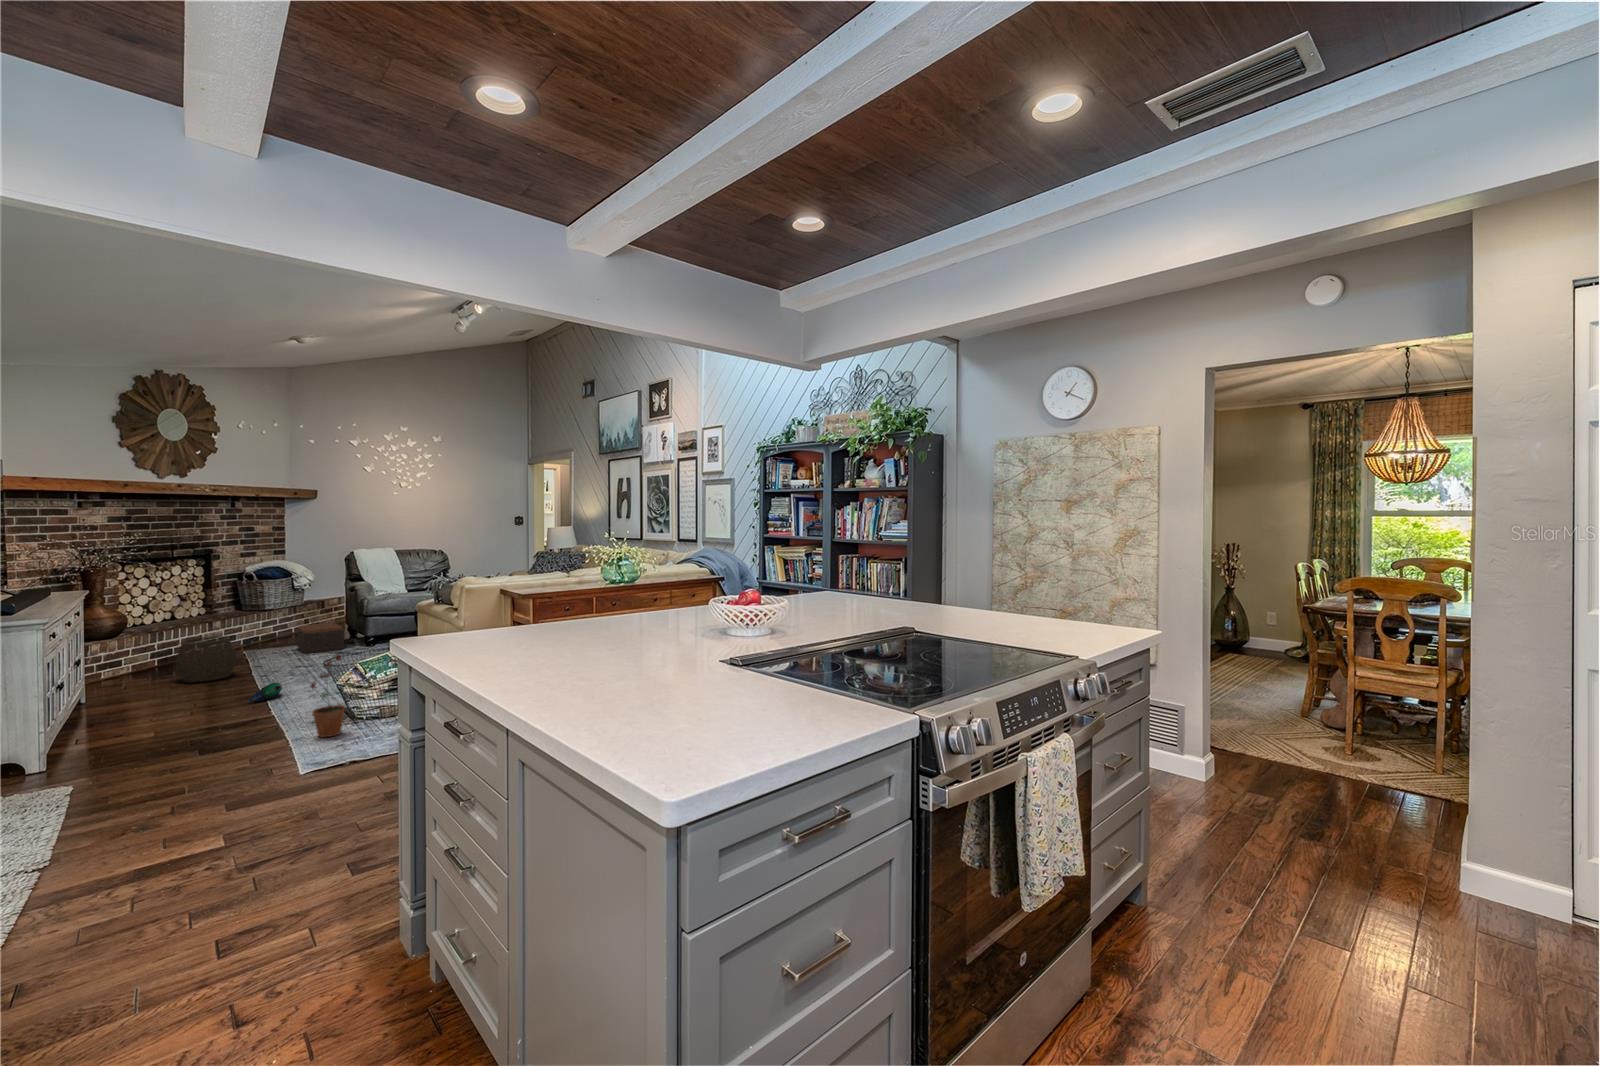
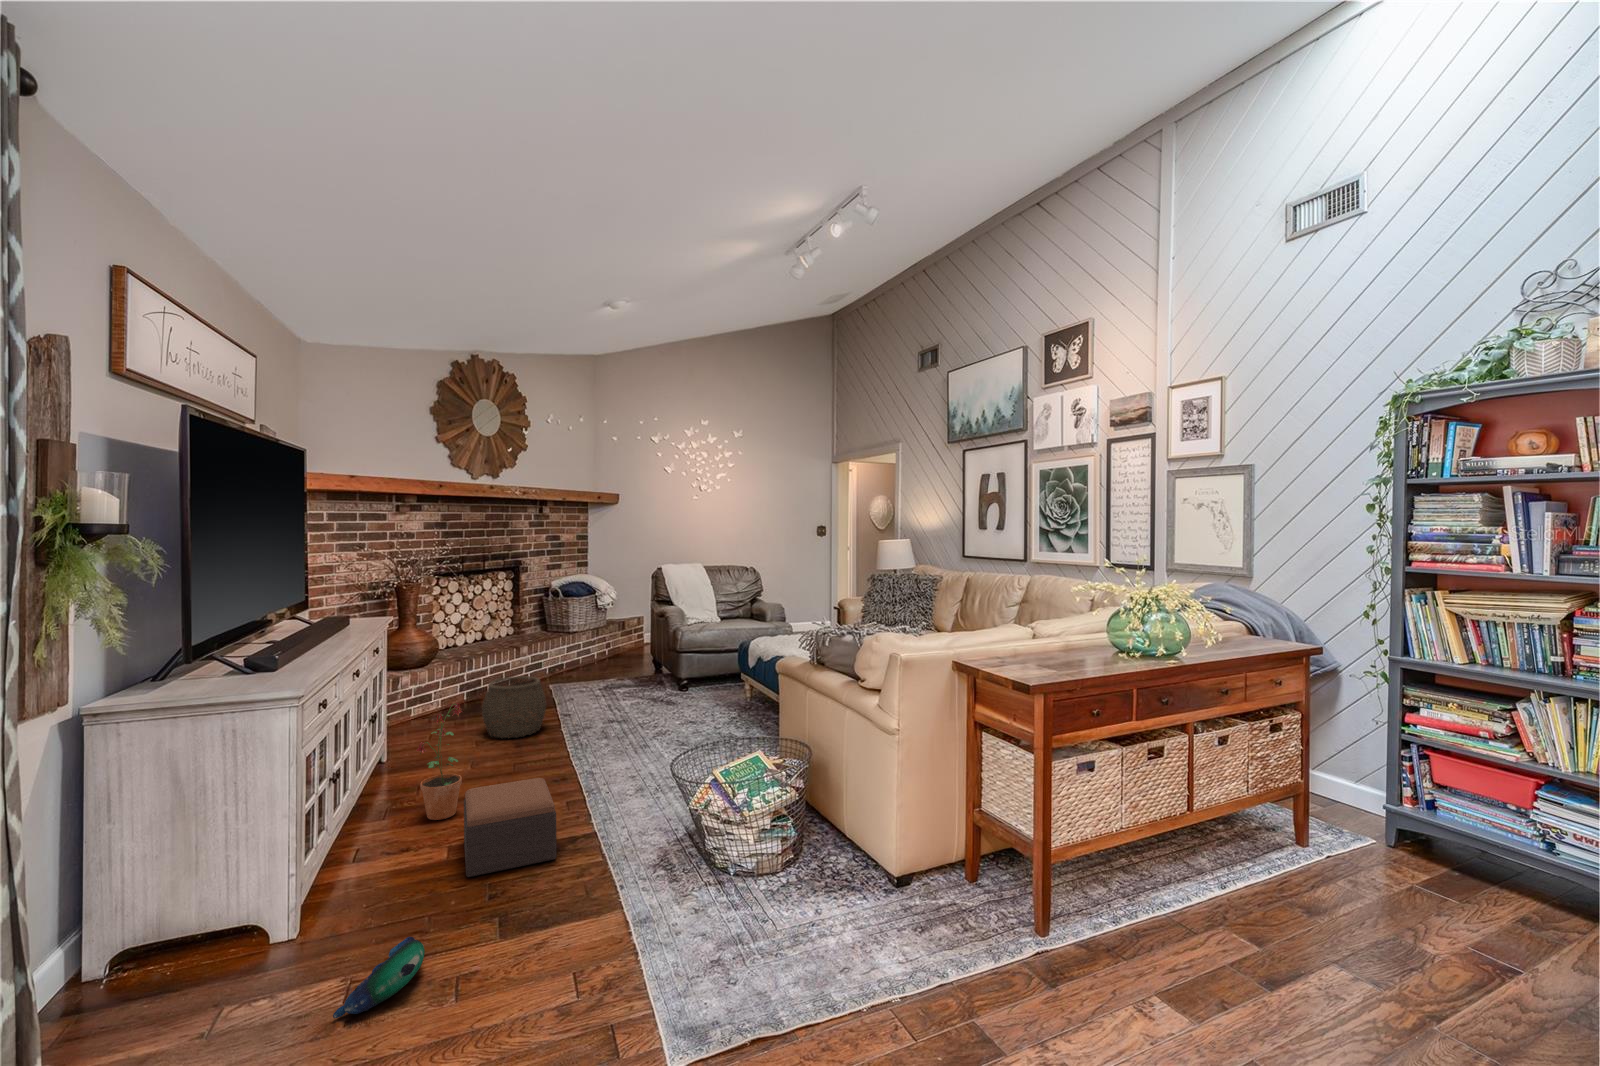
footstool: present [298,623,344,654] -> present [464,778,556,877]
potted plant: present [310,653,345,737] -> present [417,703,462,820]
plush toy: present [247,683,282,703] -> present [333,937,425,1018]

